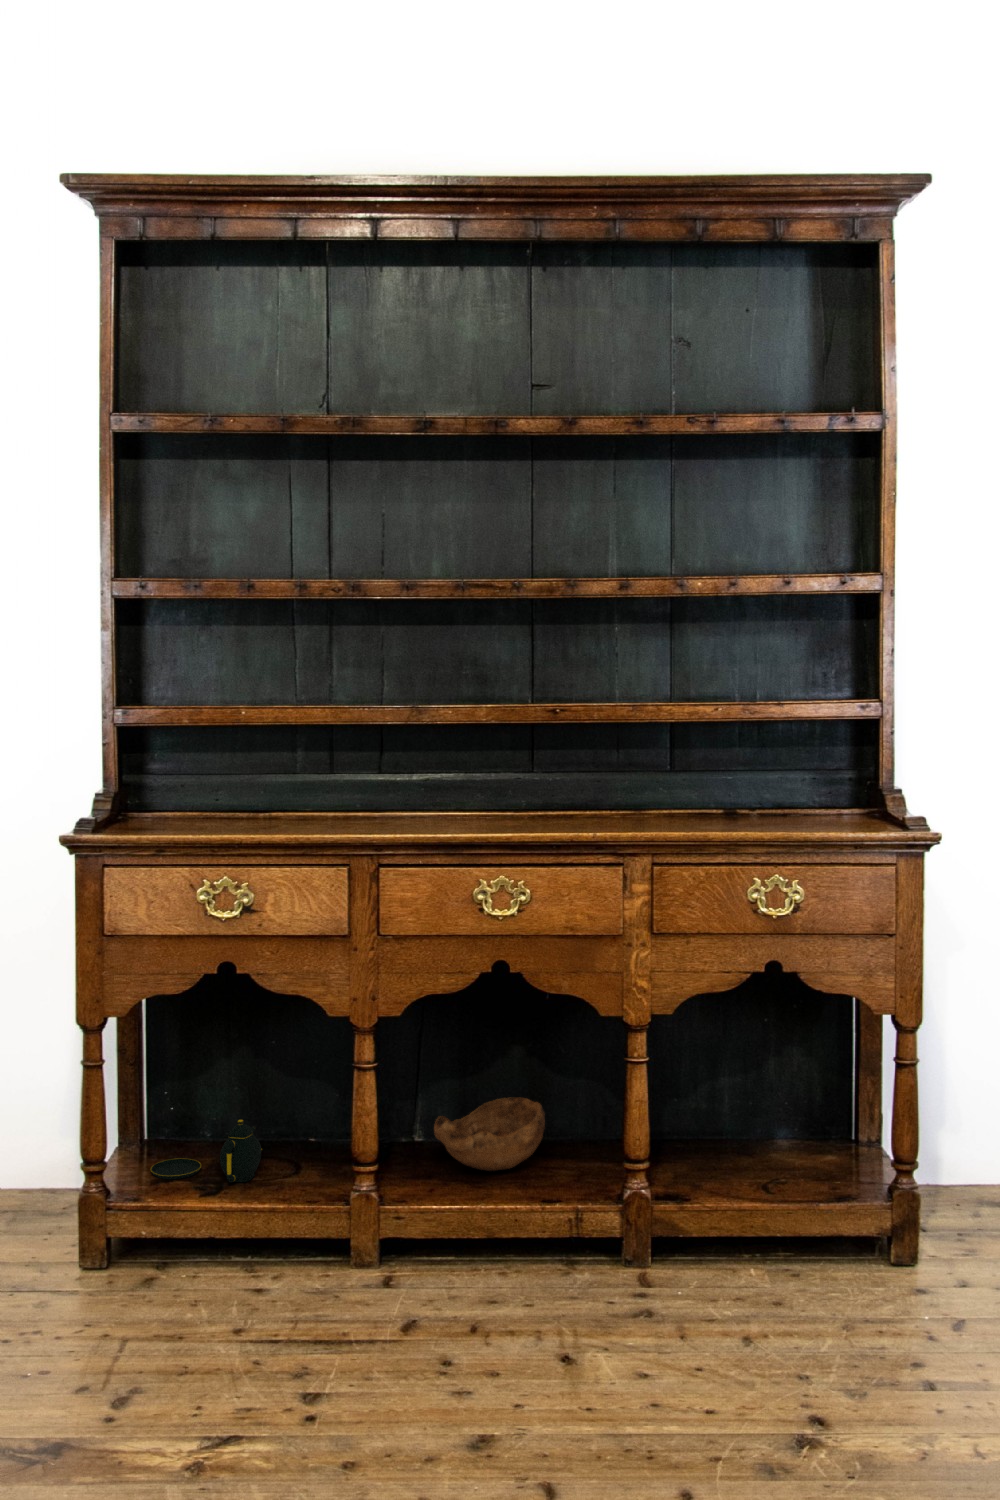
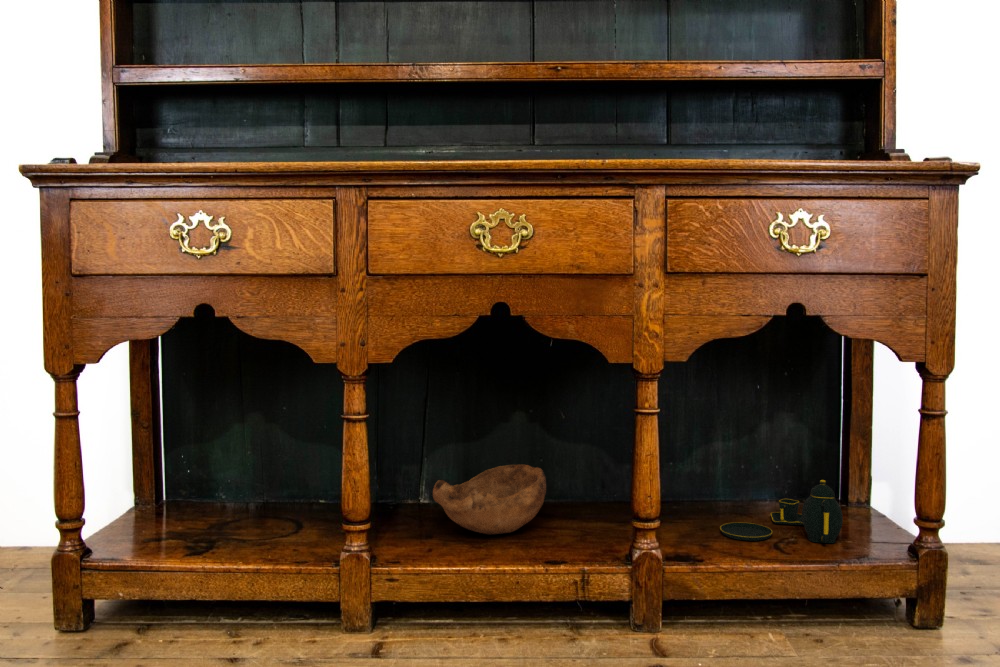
teapot: present [151,1120,262,1183] -> present [720,480,843,543]

